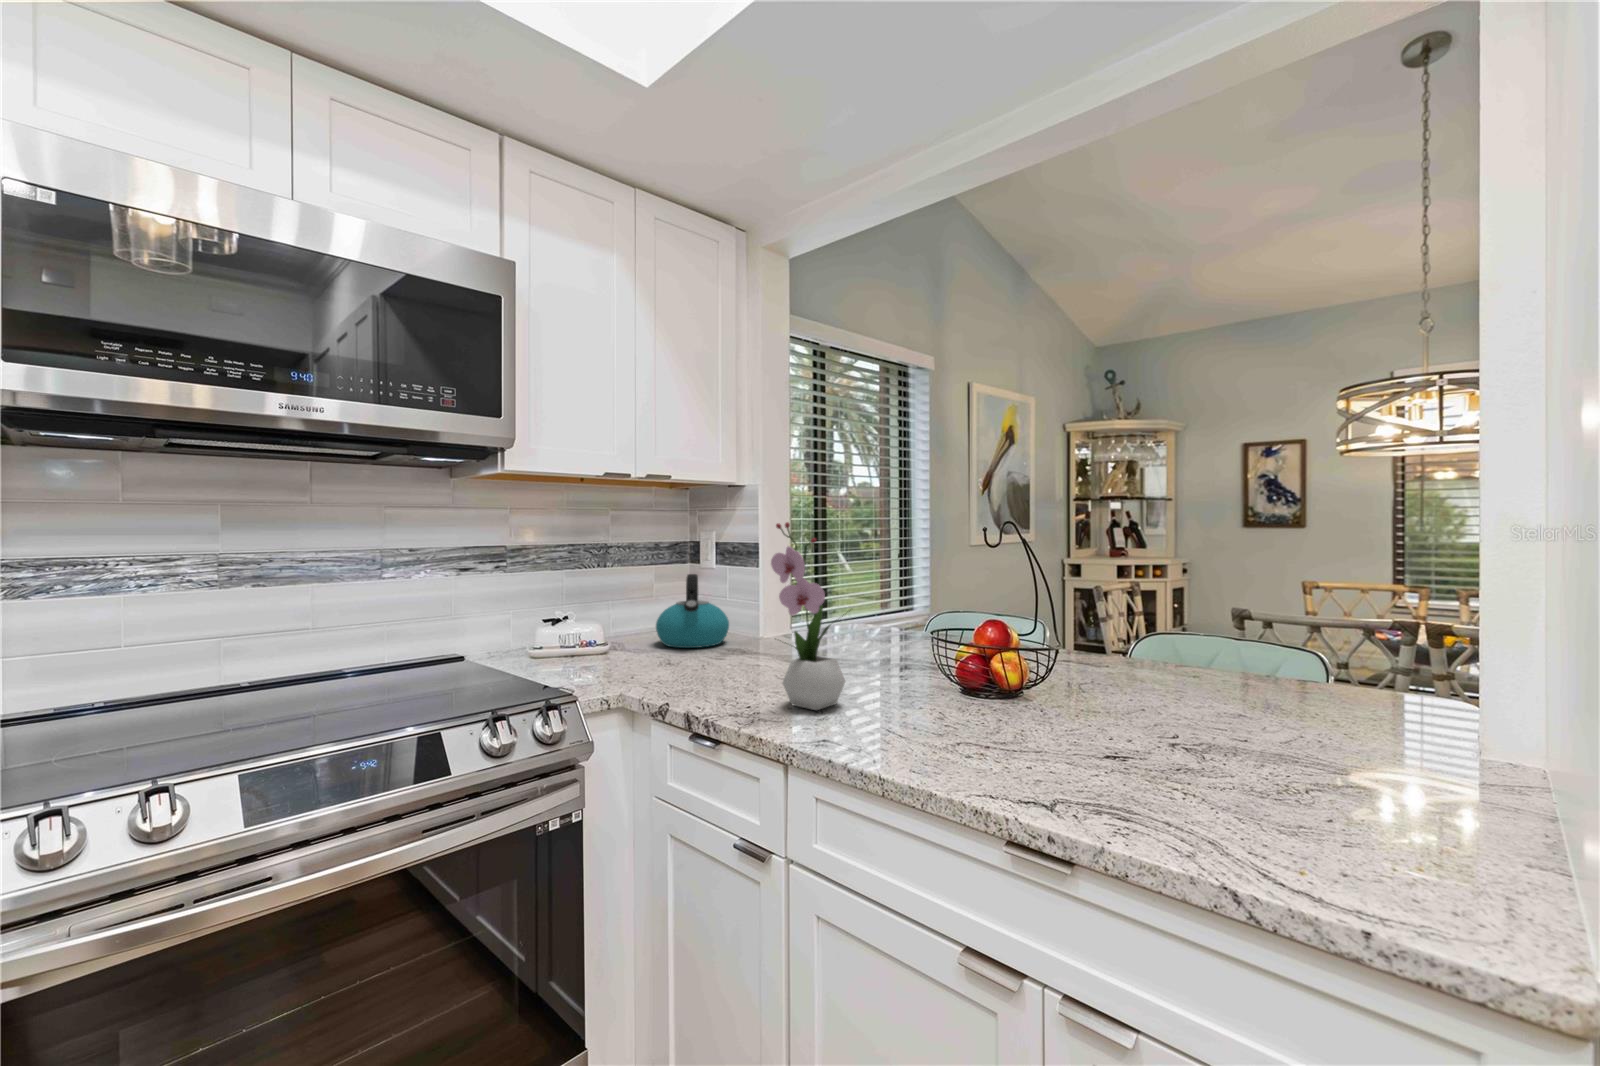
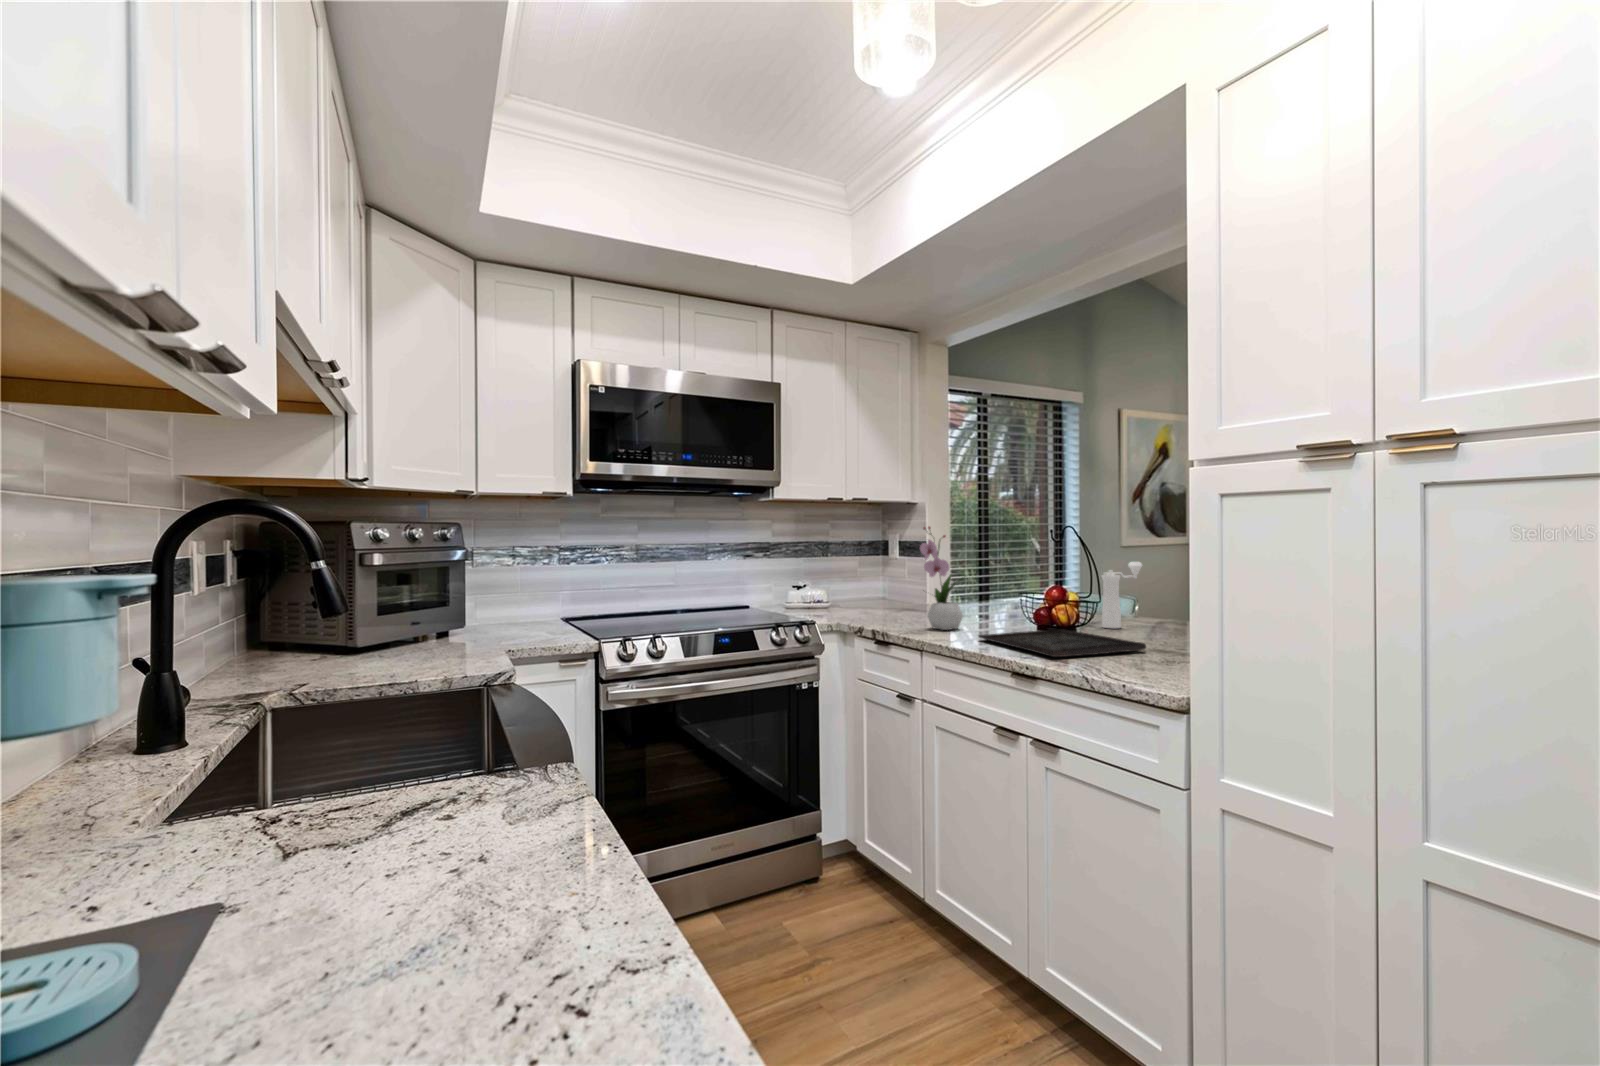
kettle: present [656,574,729,648] -> none [859,561,906,608]
pepper mill: none [1050,578,1102,687] -> present [1102,562,1142,629]
tray: none [893,702,1218,814] -> present [979,629,1146,657]

